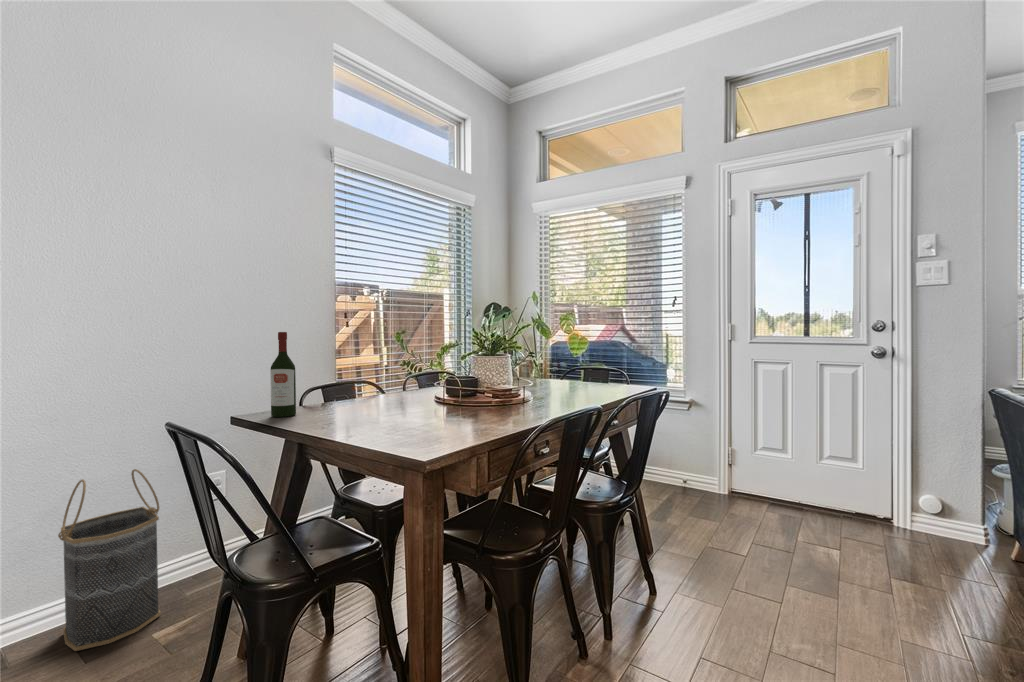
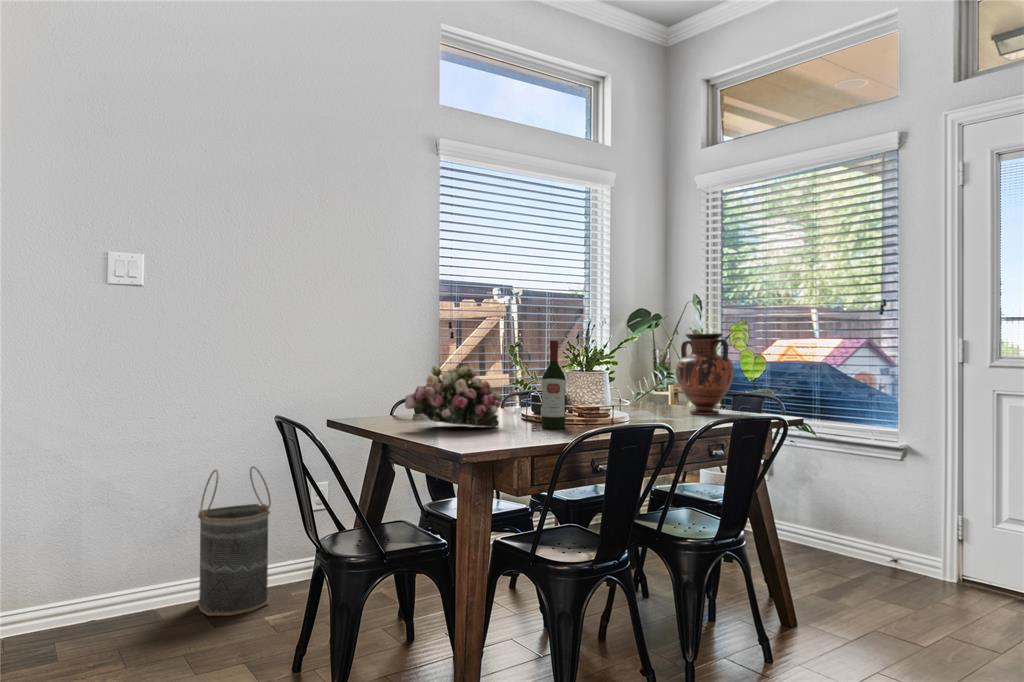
vase: none [550,321,595,386] -> present [676,333,734,415]
wine bottle: present [270,332,296,417] -> present [542,340,565,429]
flower arrangement: none [326,355,429,418] -> present [405,365,502,427]

